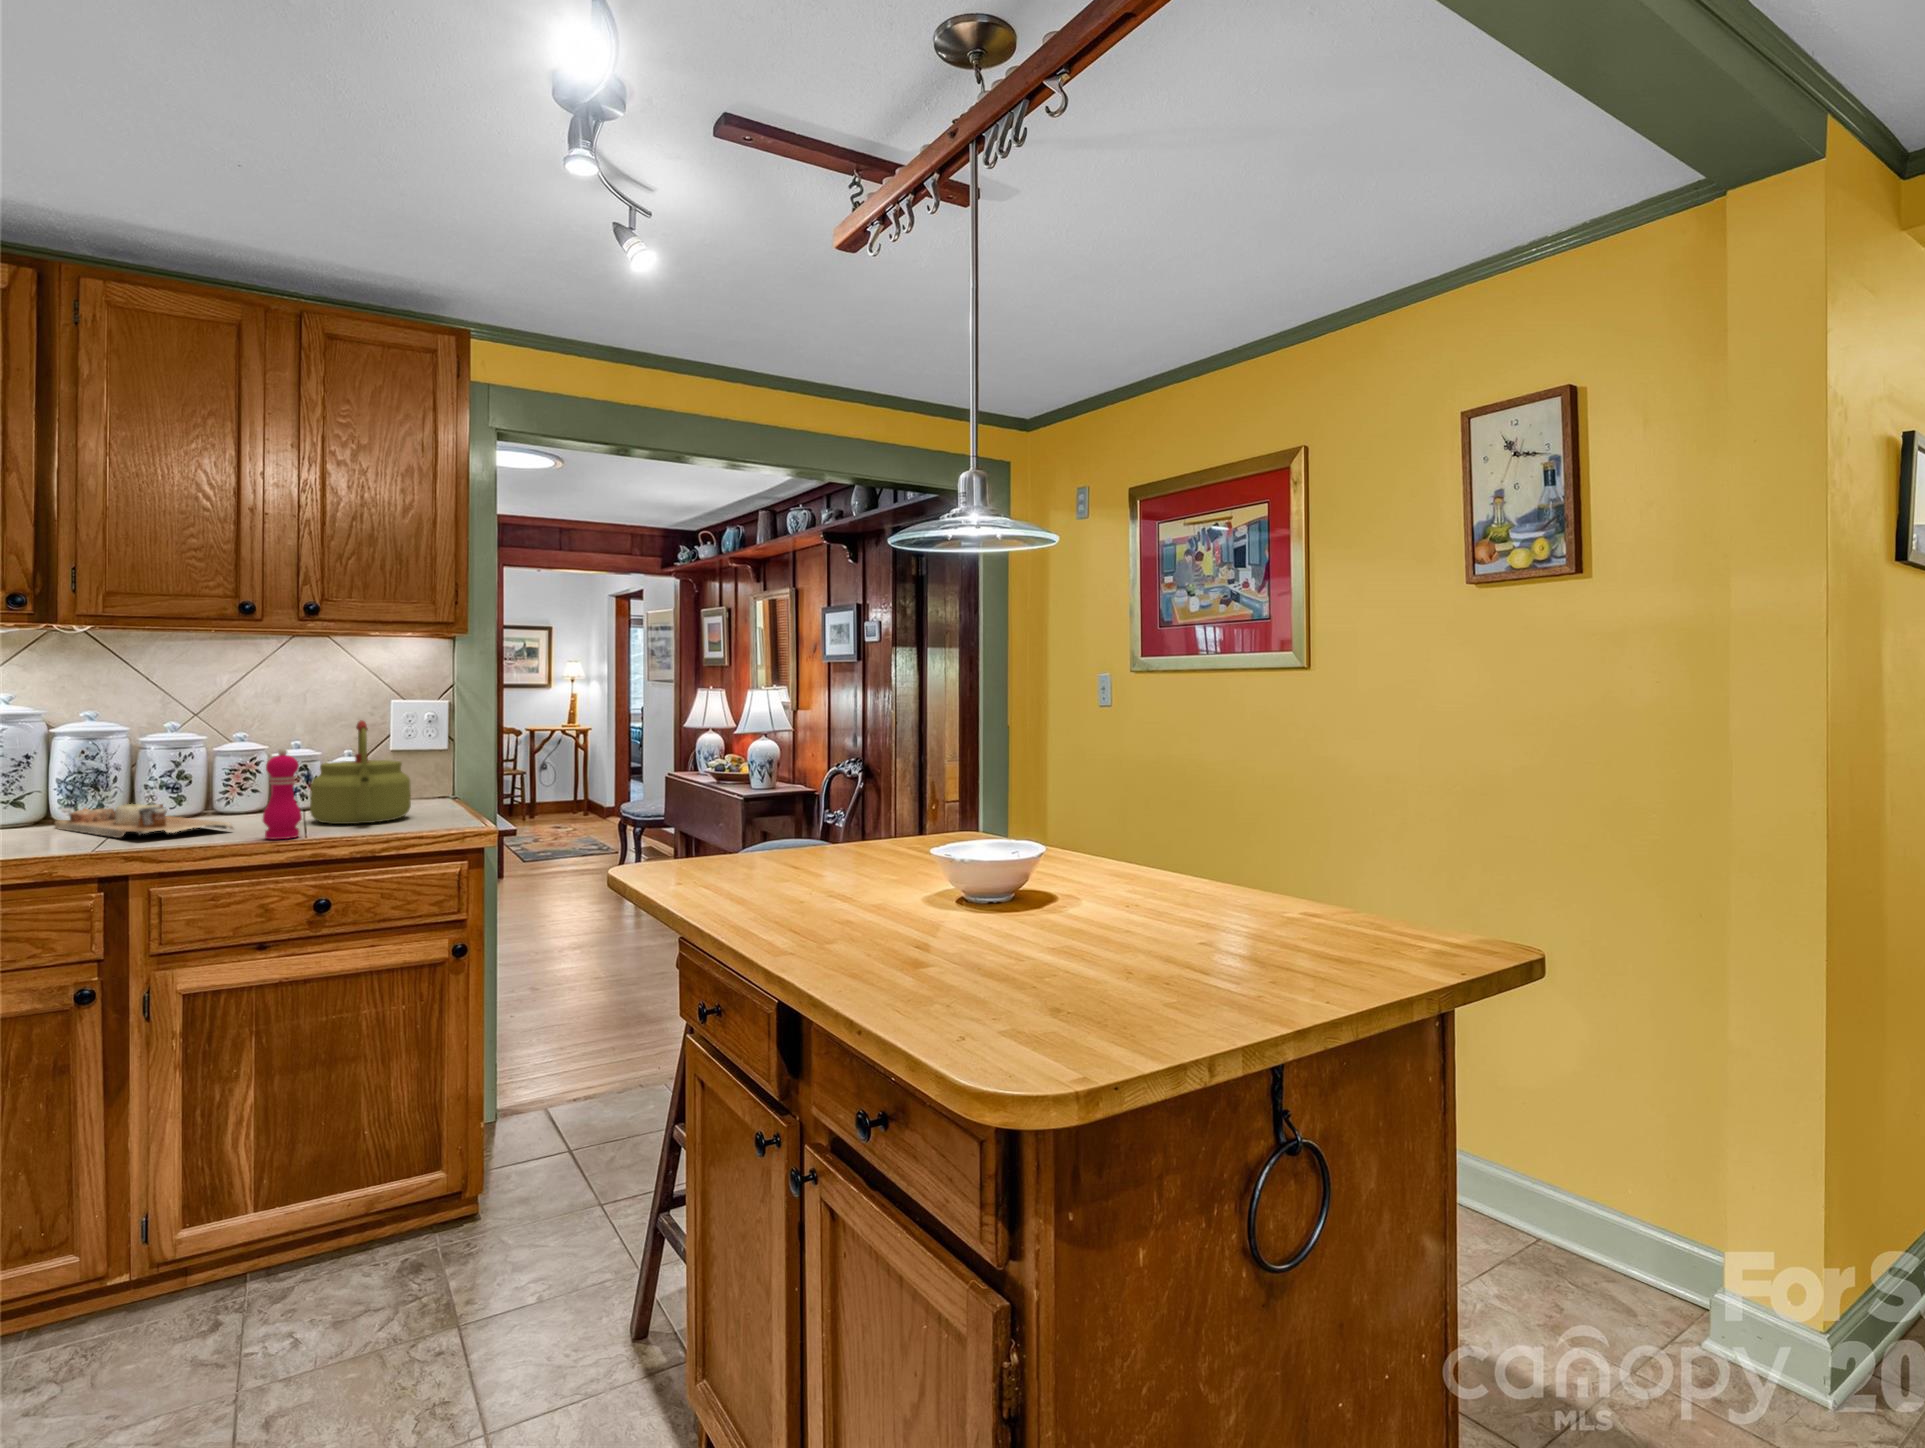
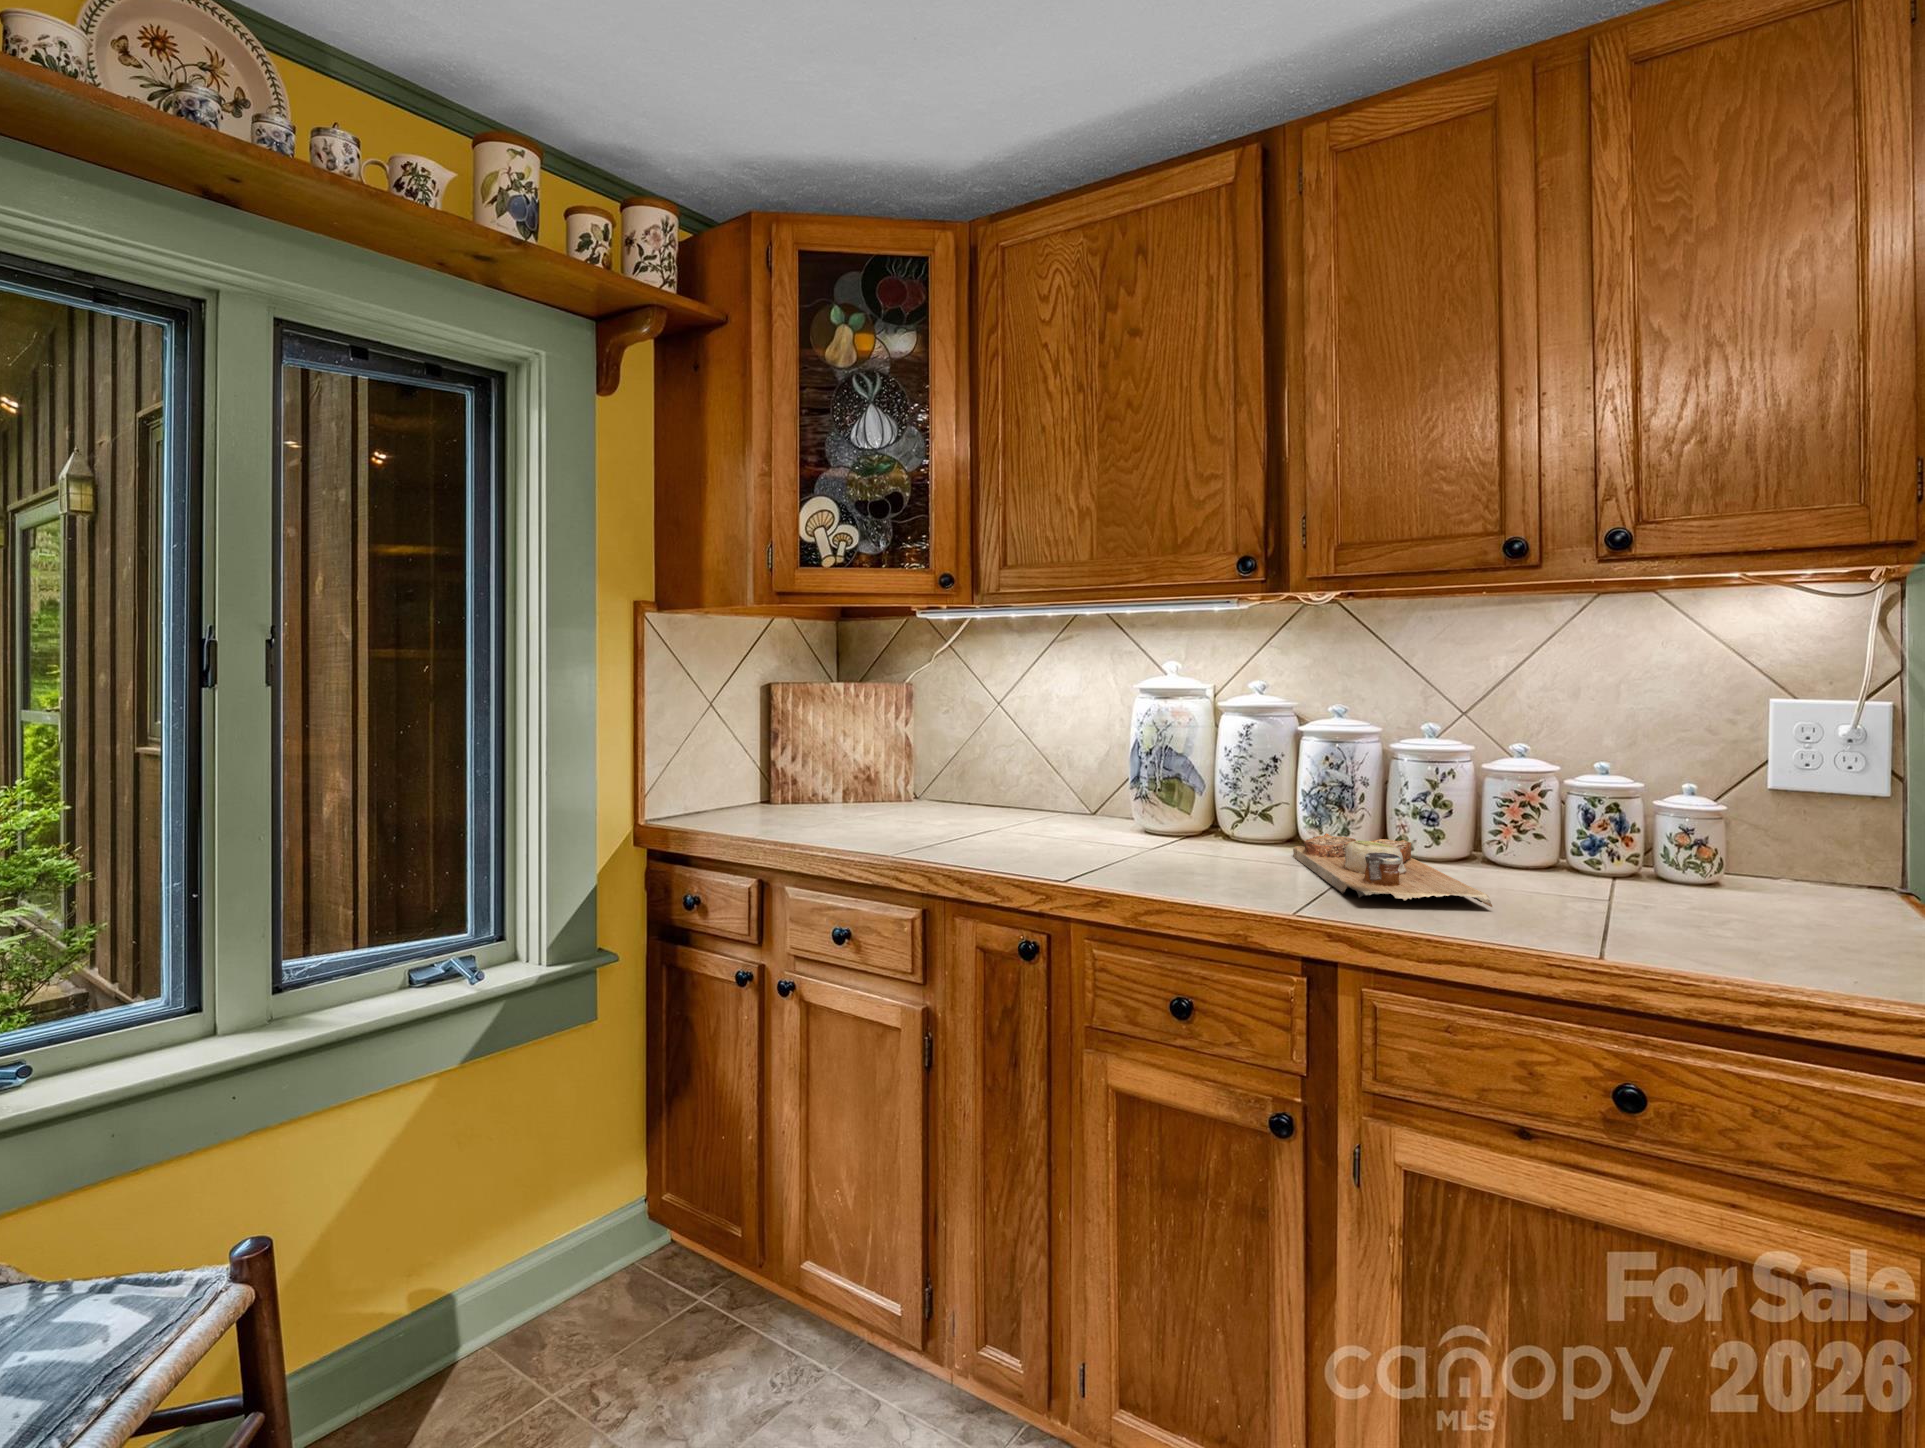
kettle: present [310,720,411,824] -> none [1617,738,1816,938]
pepper mill: present [263,748,302,839] -> none [1528,786,1595,951]

